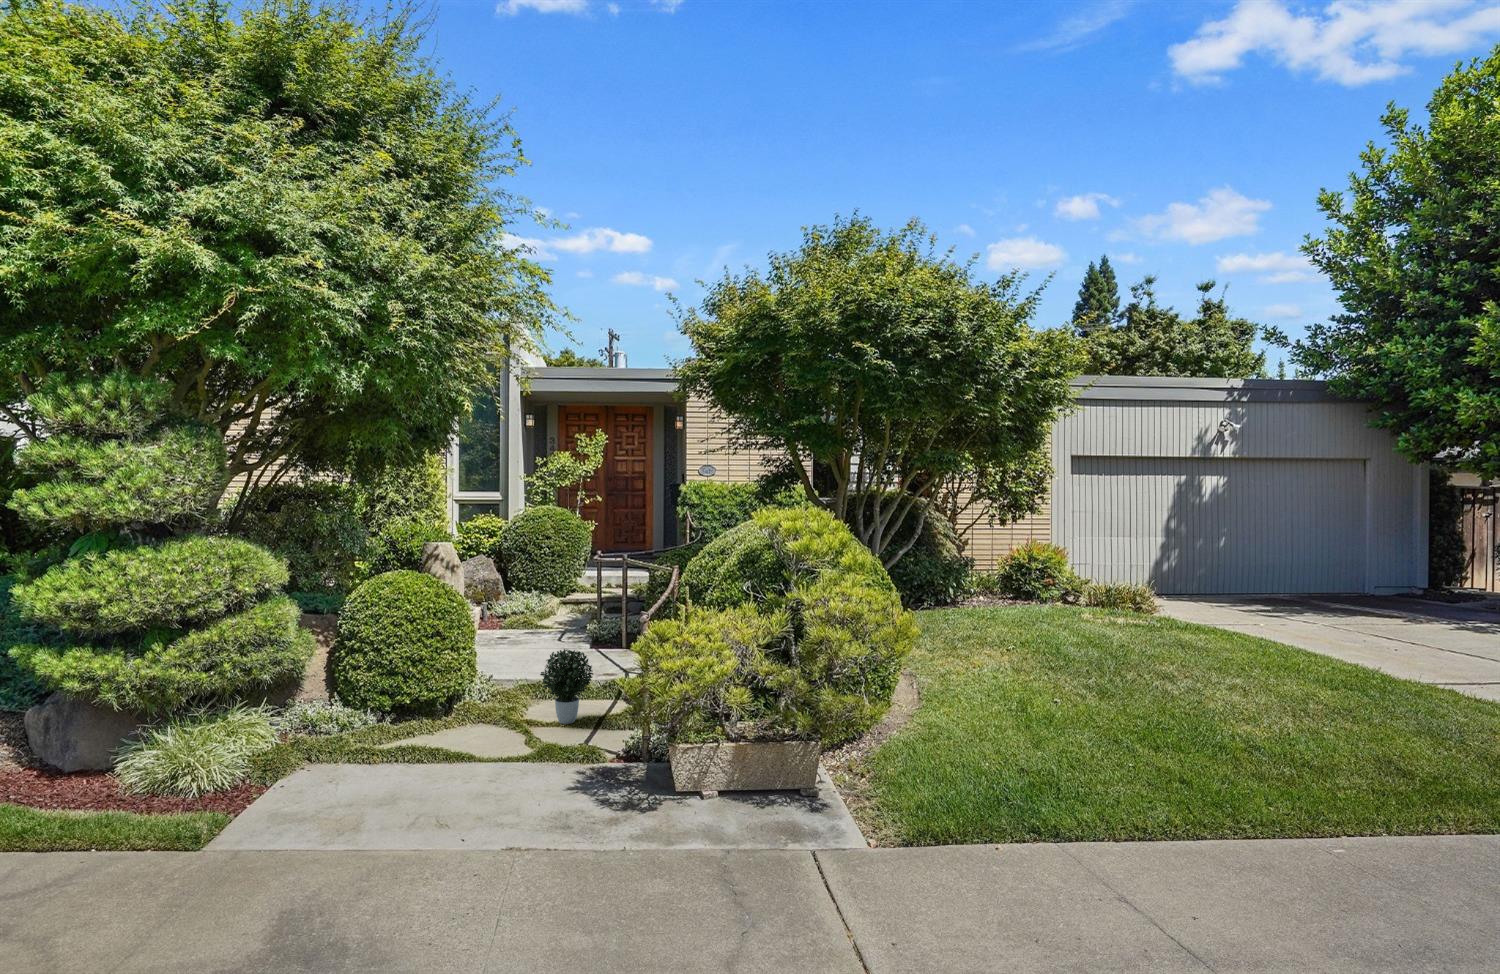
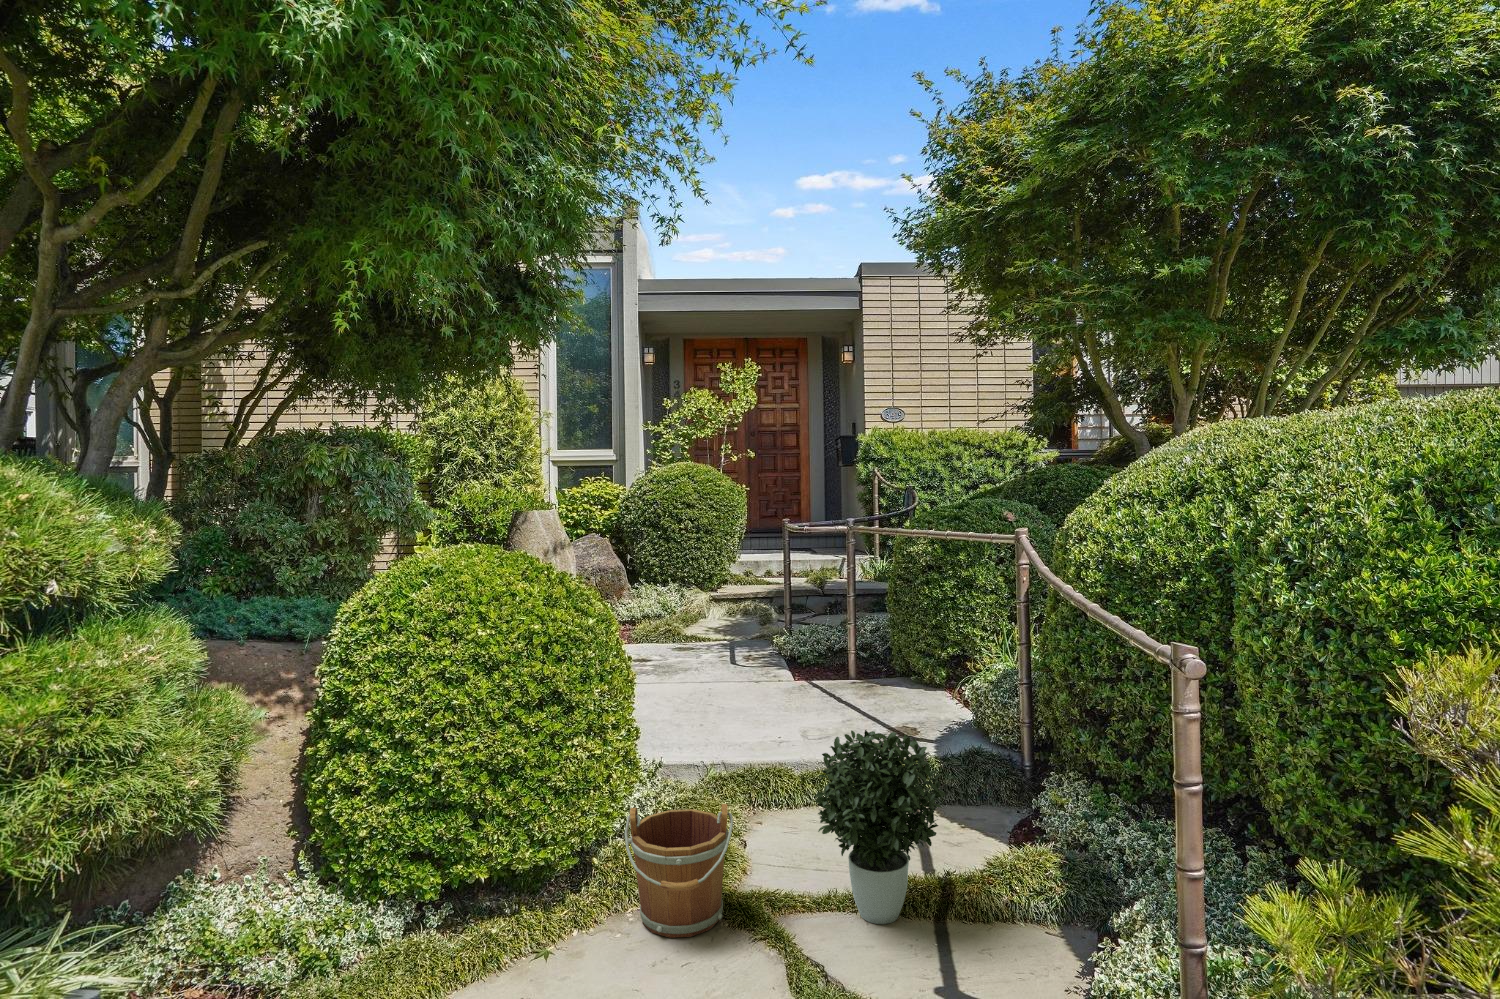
bucket: none [465,678,509,727] -> present [625,804,733,938]

